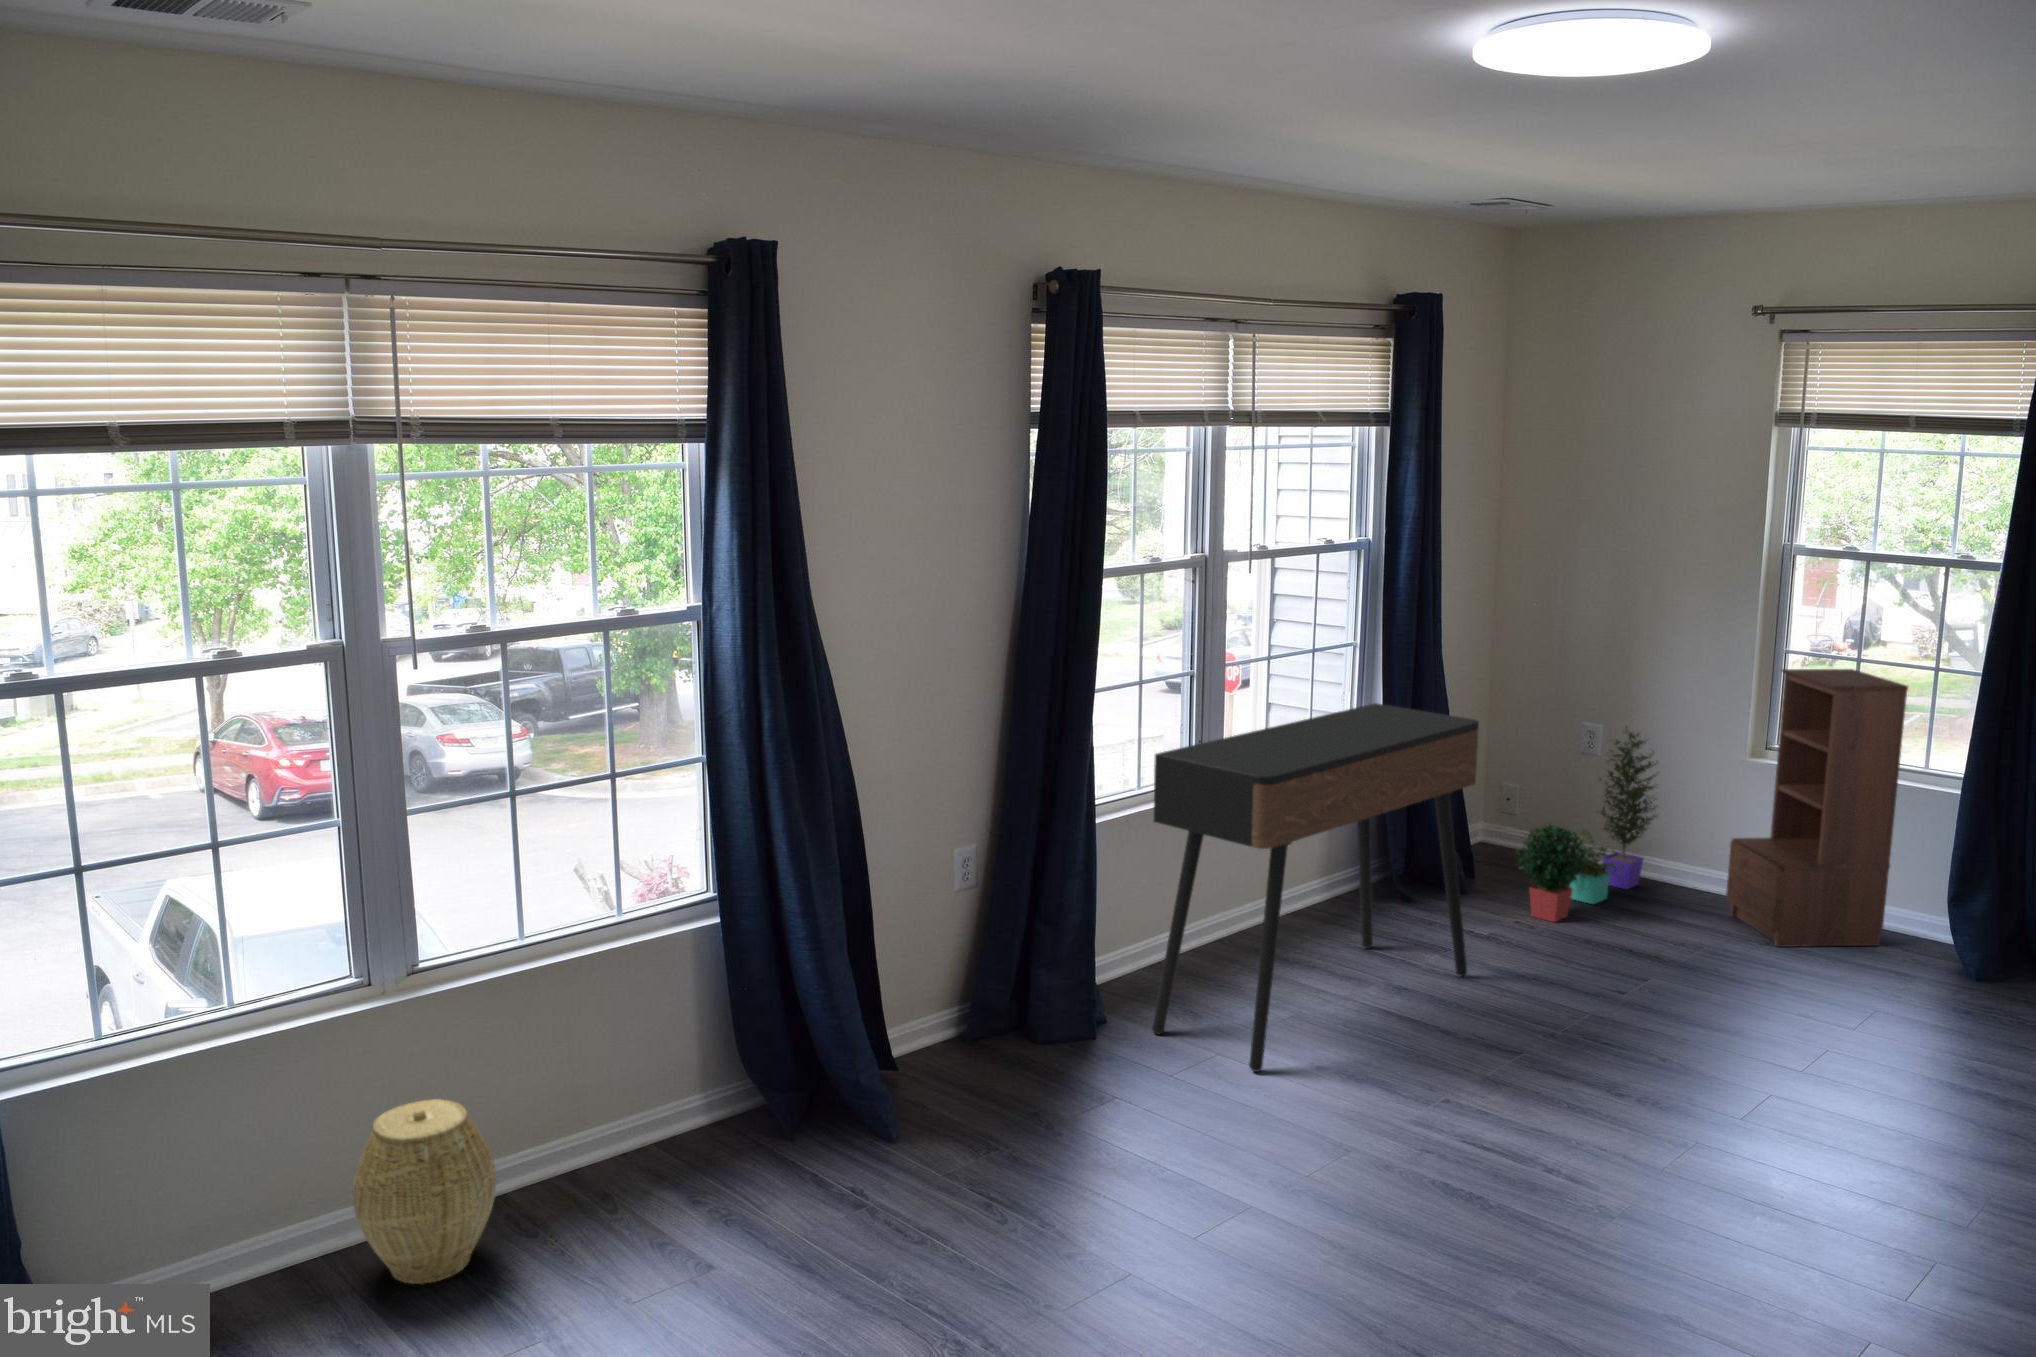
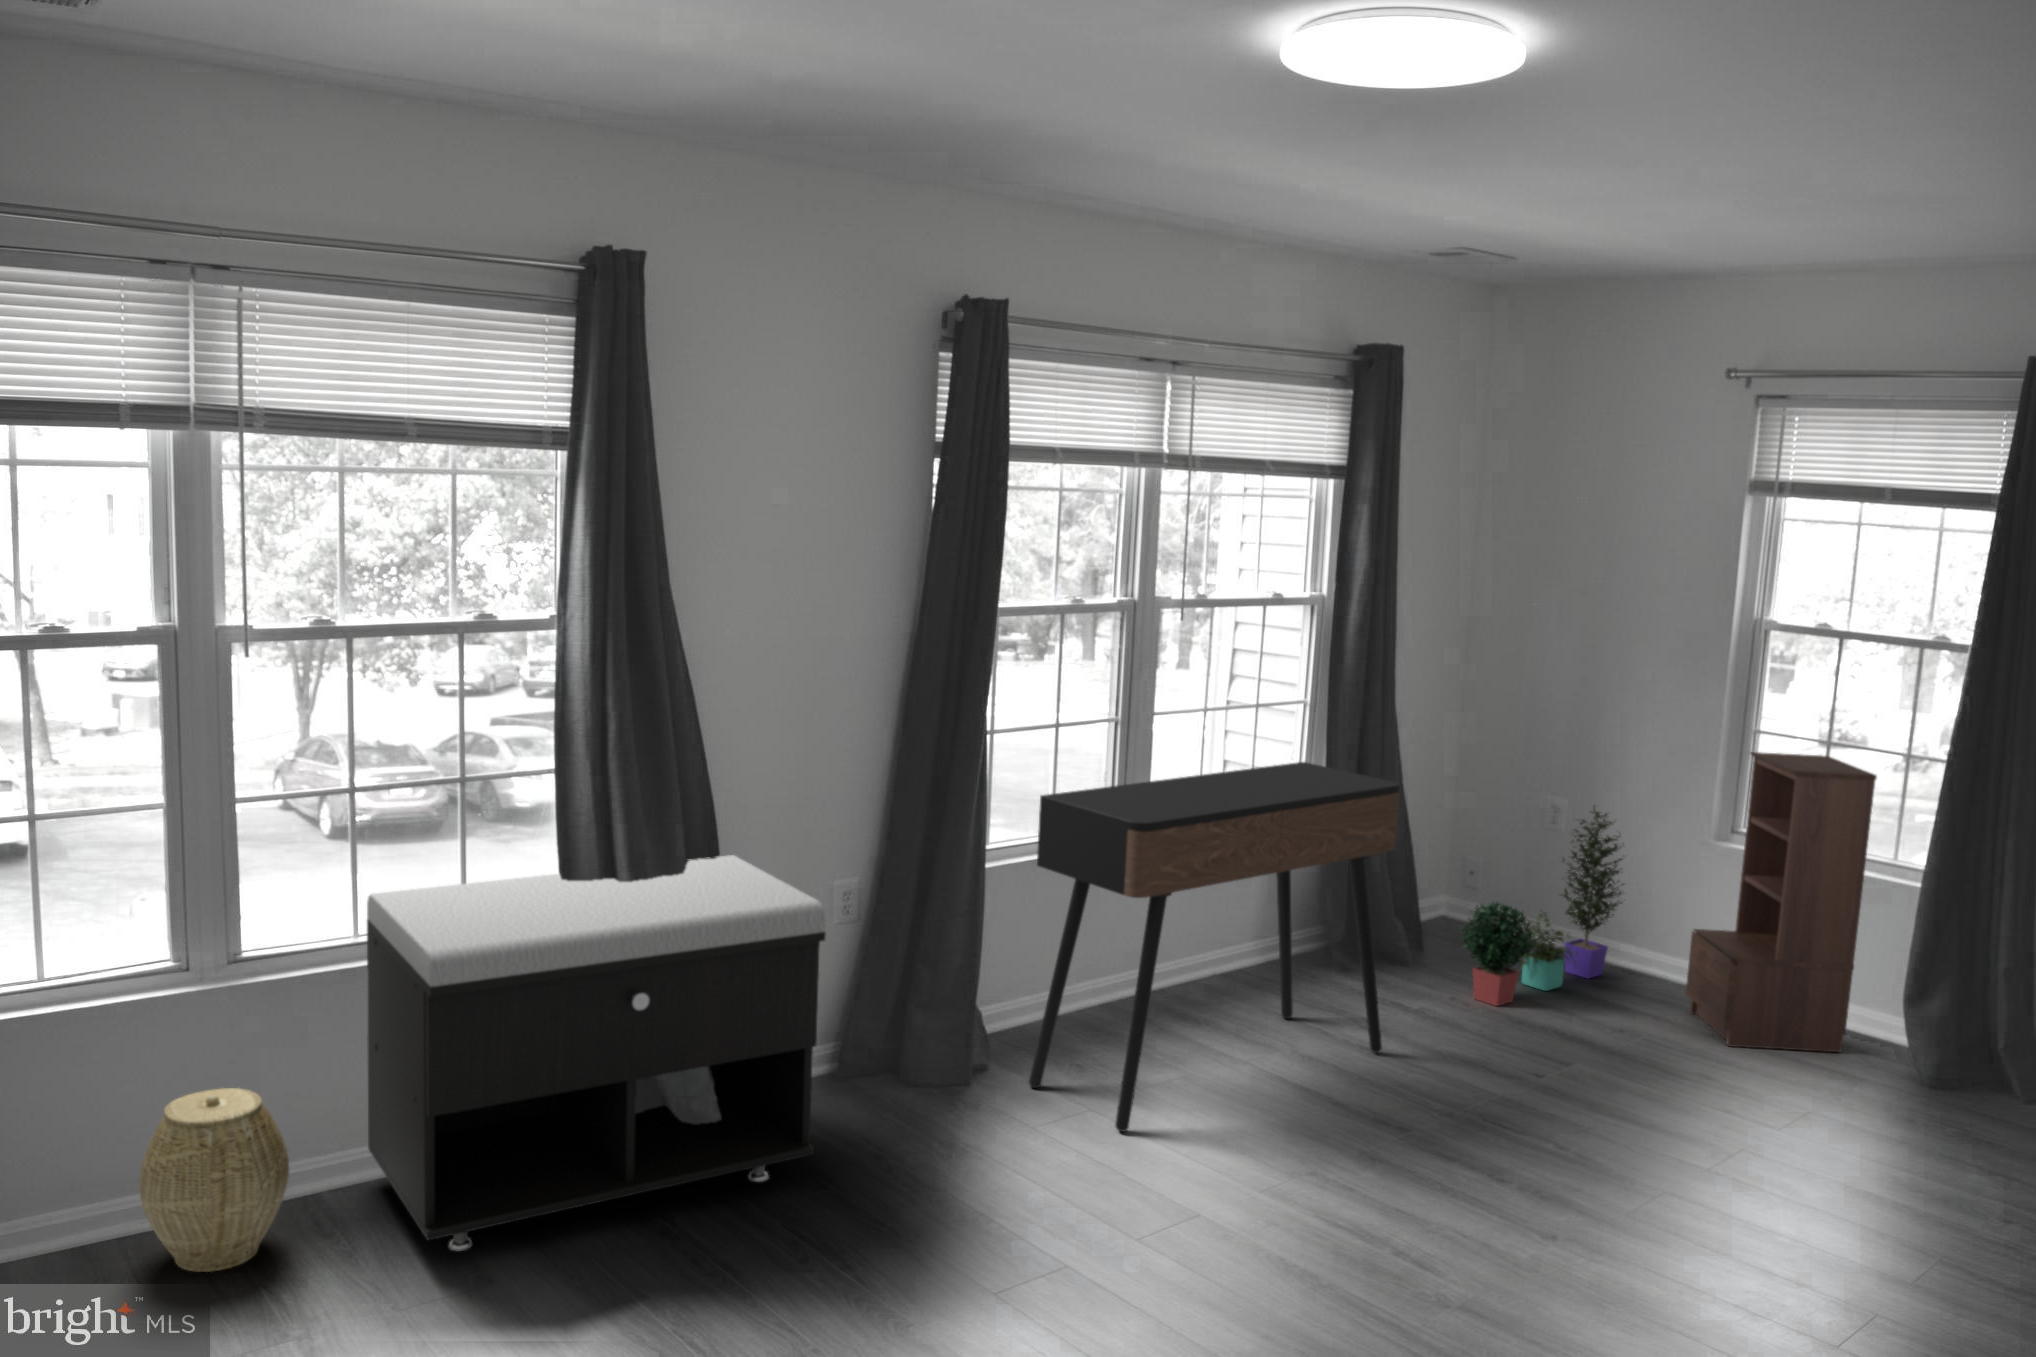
storage bench: none [539,832,991,1242] -> present [367,855,826,1251]

